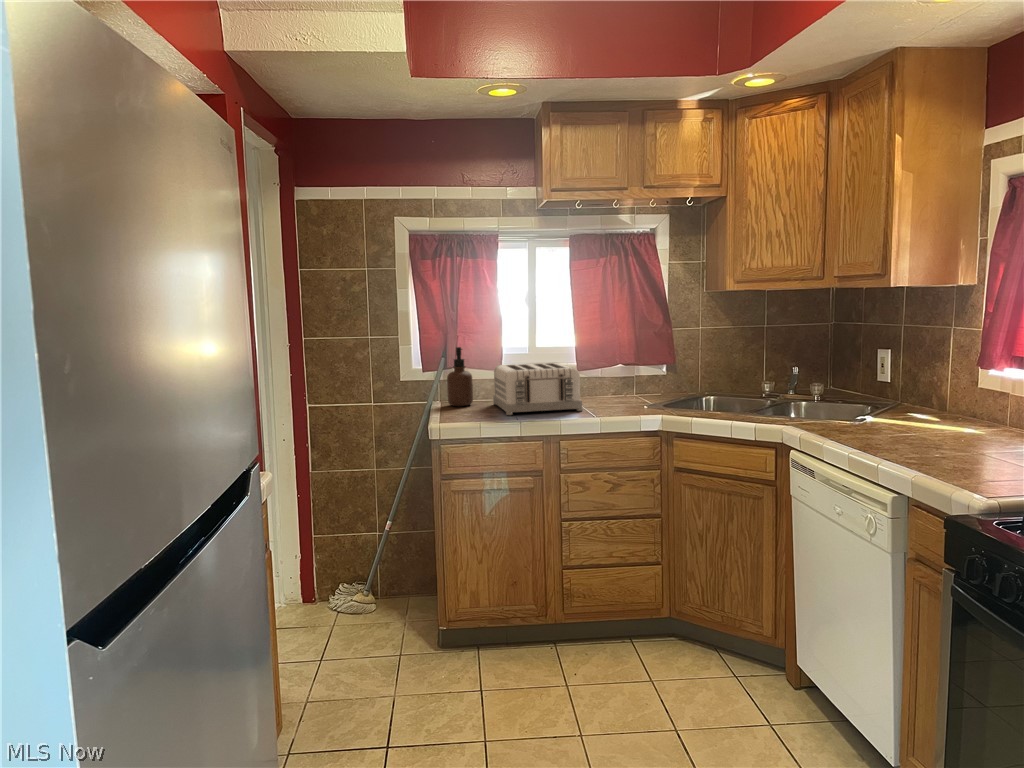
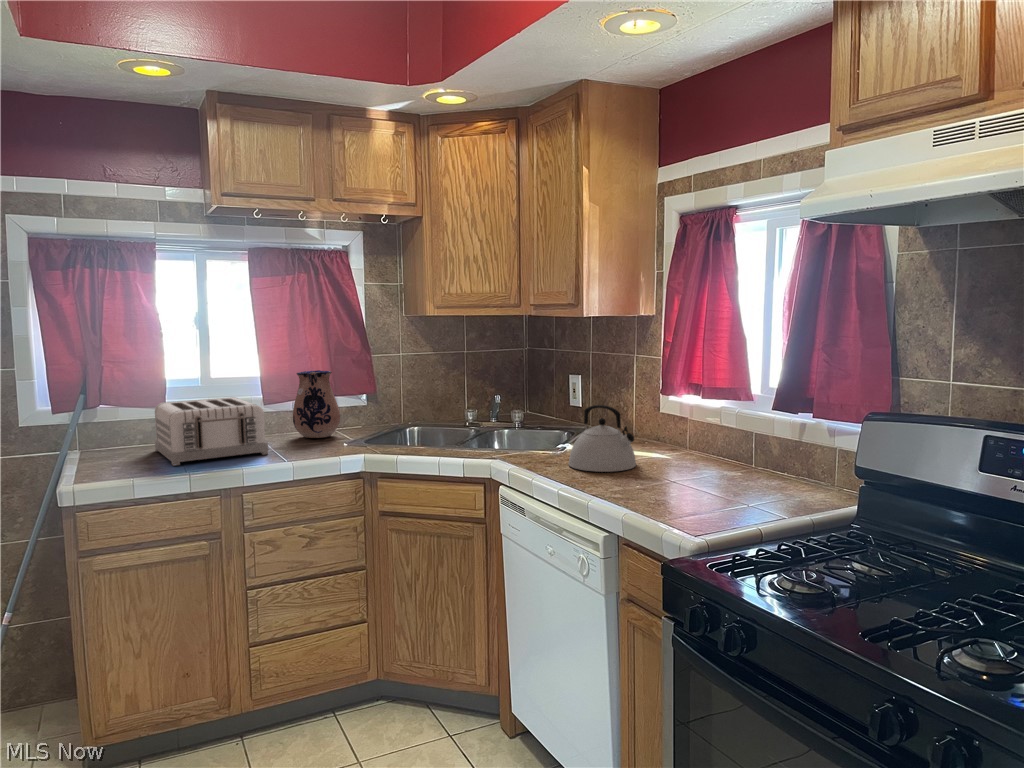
ceramic pitcher: none [604,341,645,401] -> present [293,370,340,438]
soap dispenser: present [447,347,473,406] -> none [90,382,127,456]
kettle: none [865,375,940,441] -> present [569,405,636,472]

